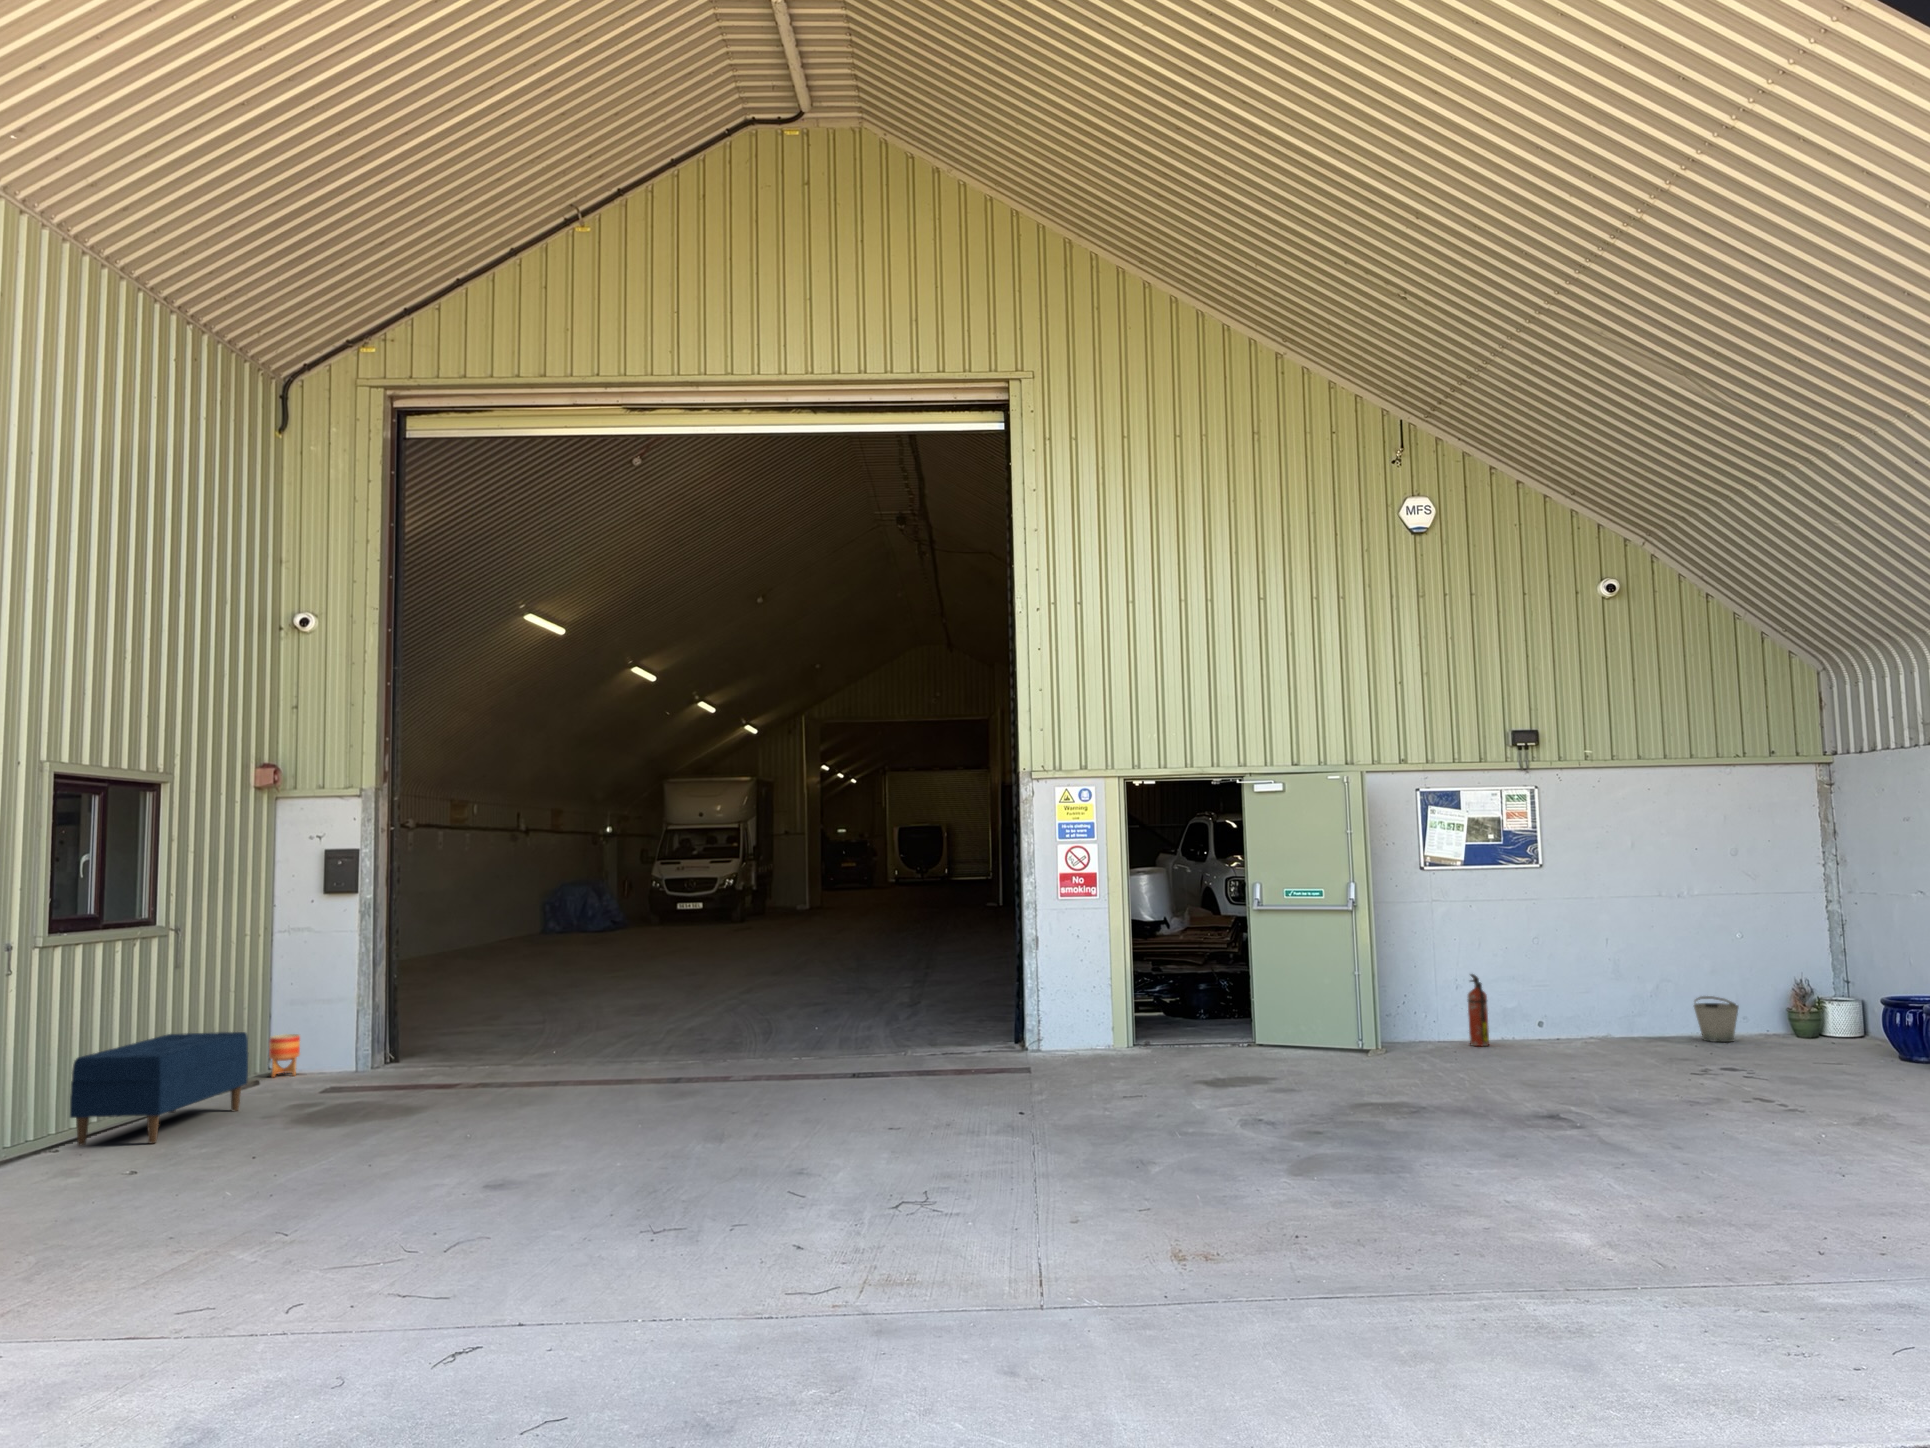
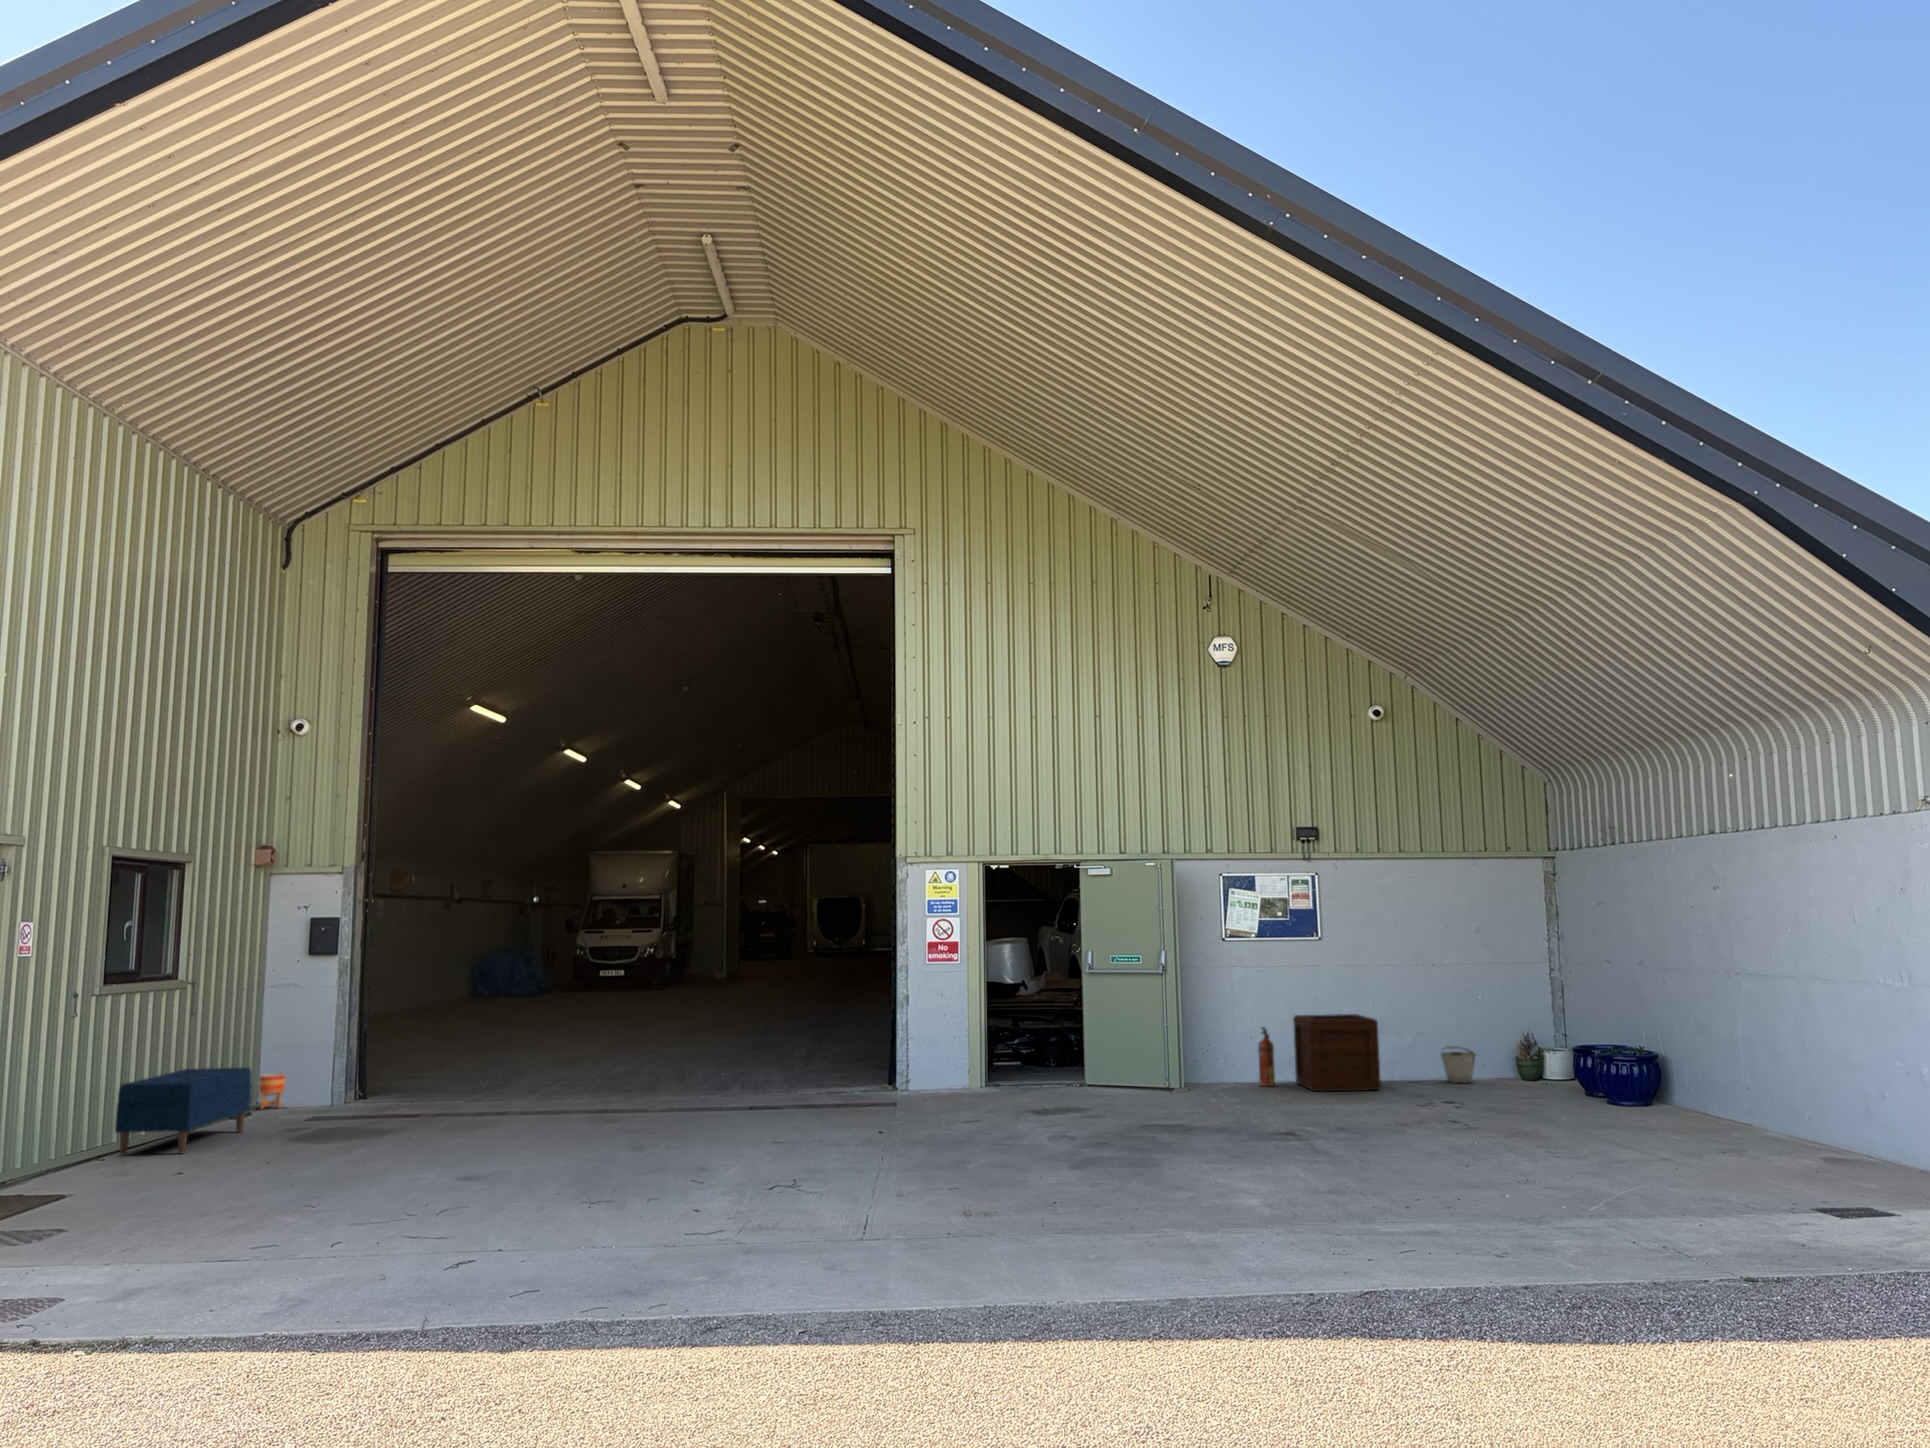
wooden crate: none [1509,958,1628,1054] -> present [1293,1014,1381,1092]

